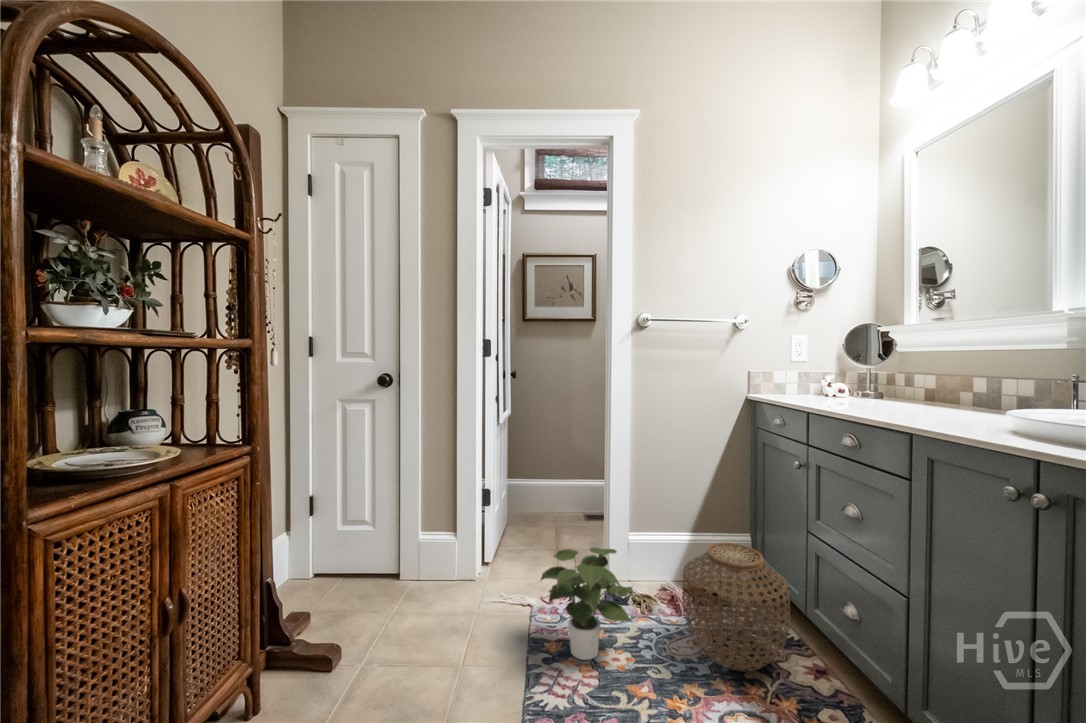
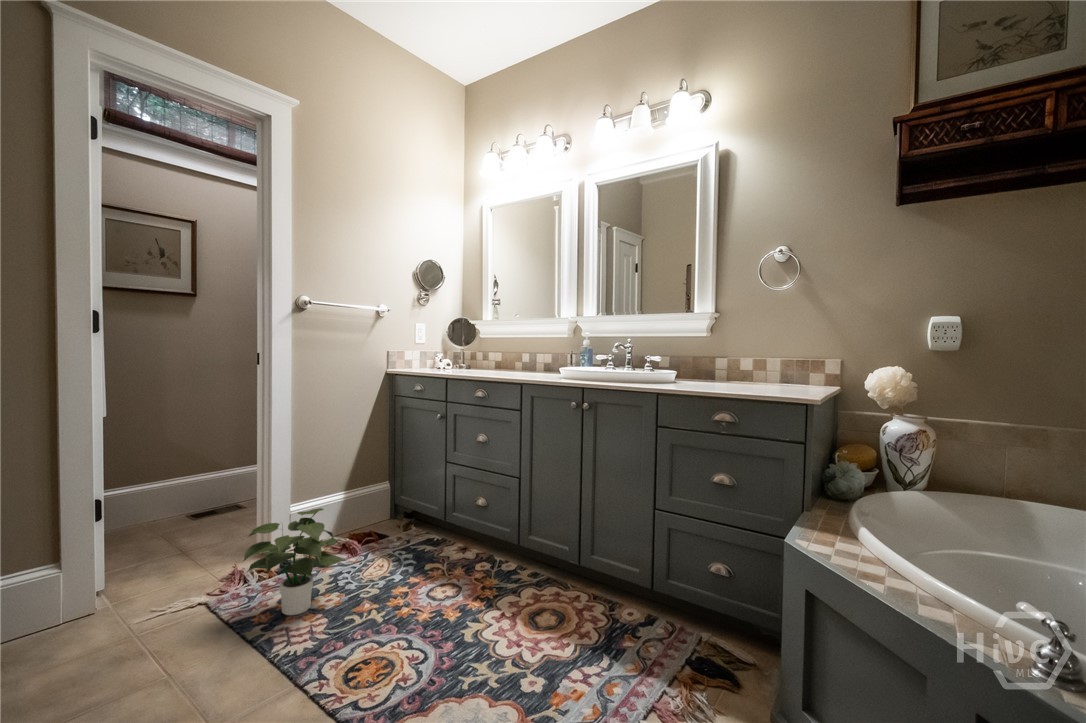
woven basket: present [682,543,790,671] -> none [371,480,449,571]

